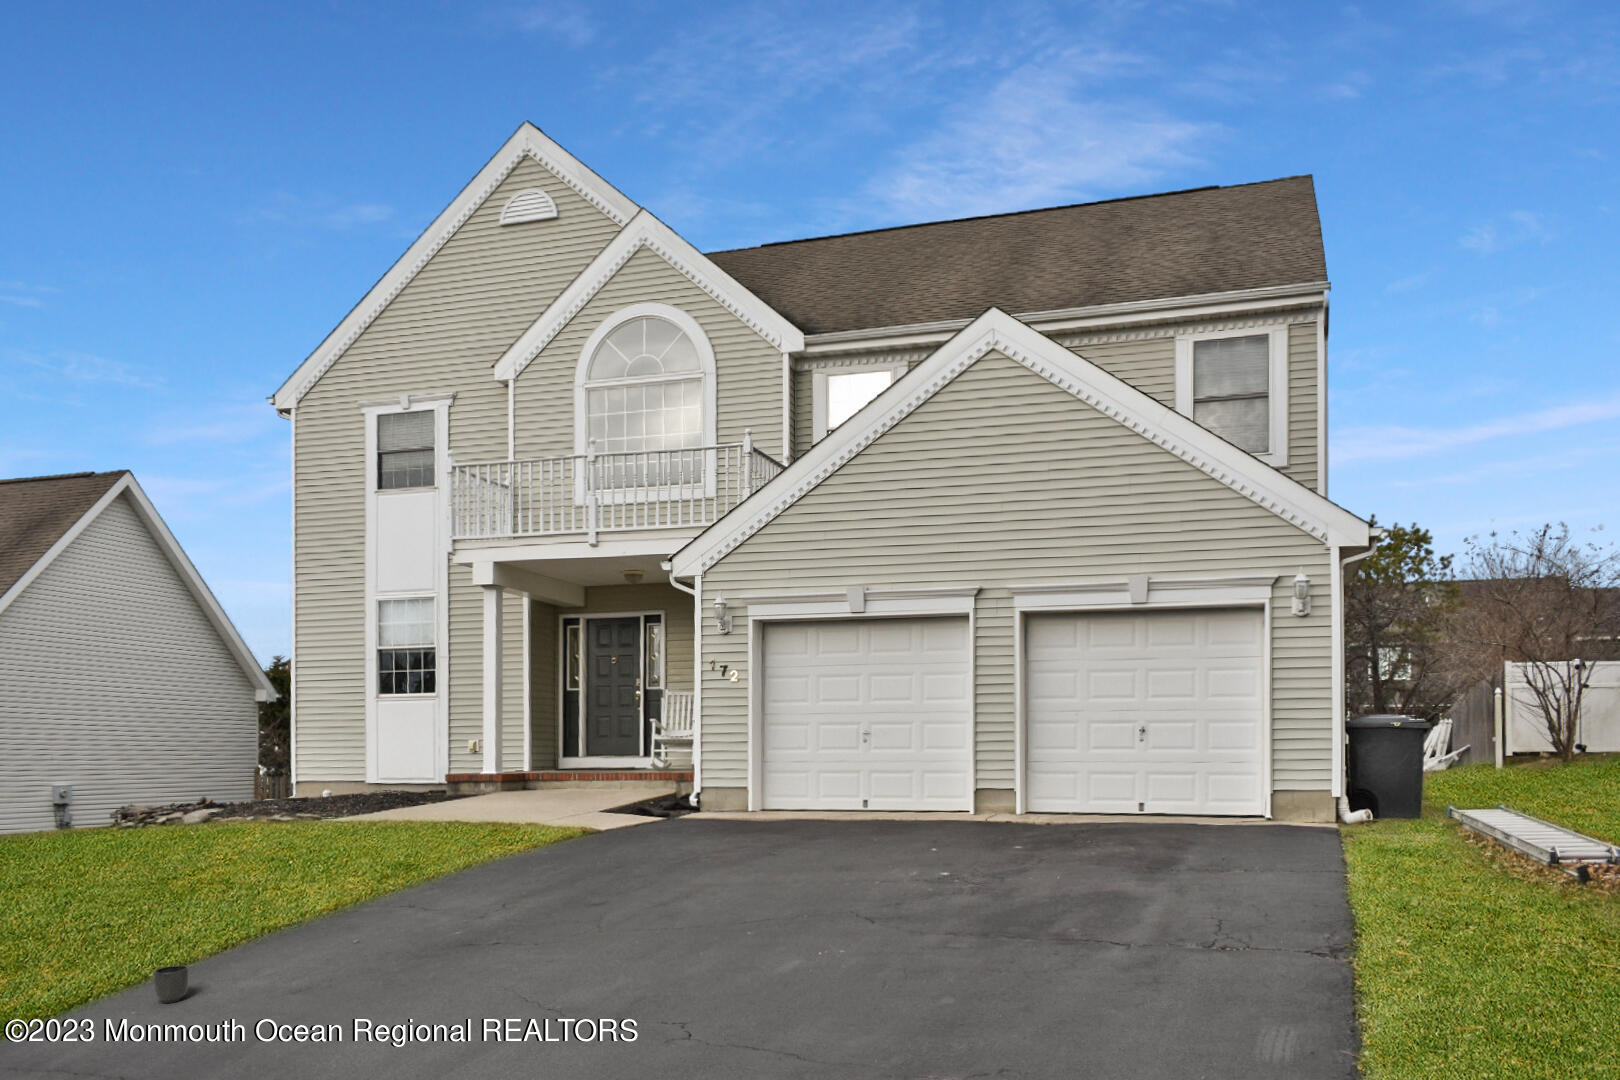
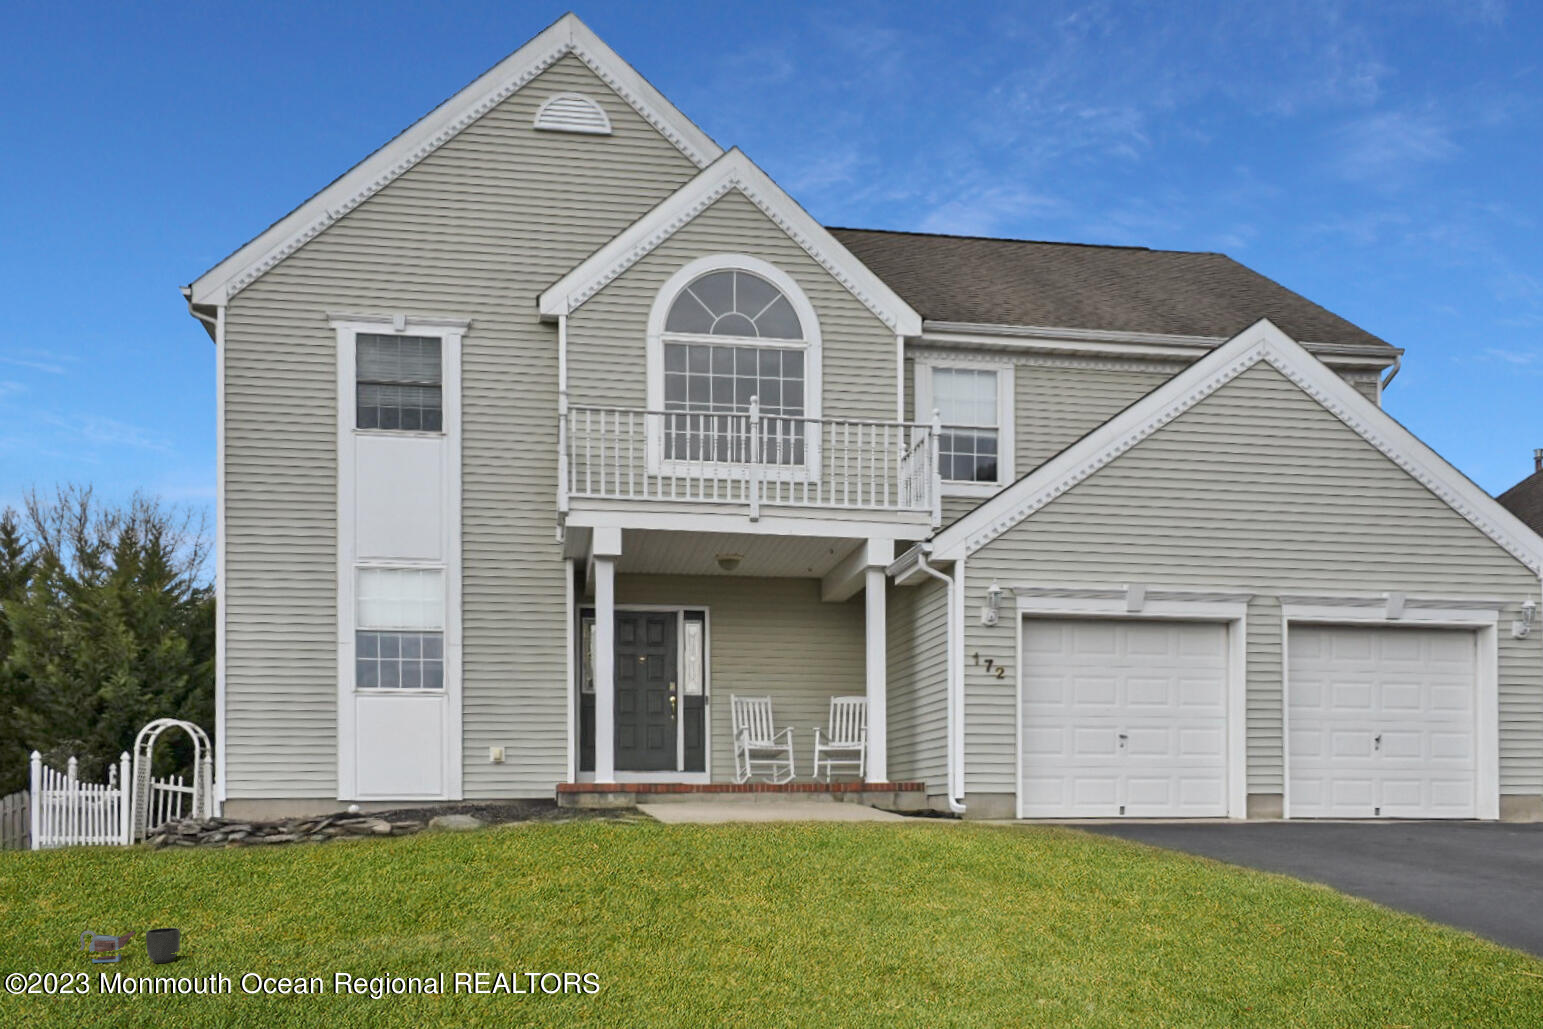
watering can: none [83,968,143,1002] -> present [80,930,136,963]

